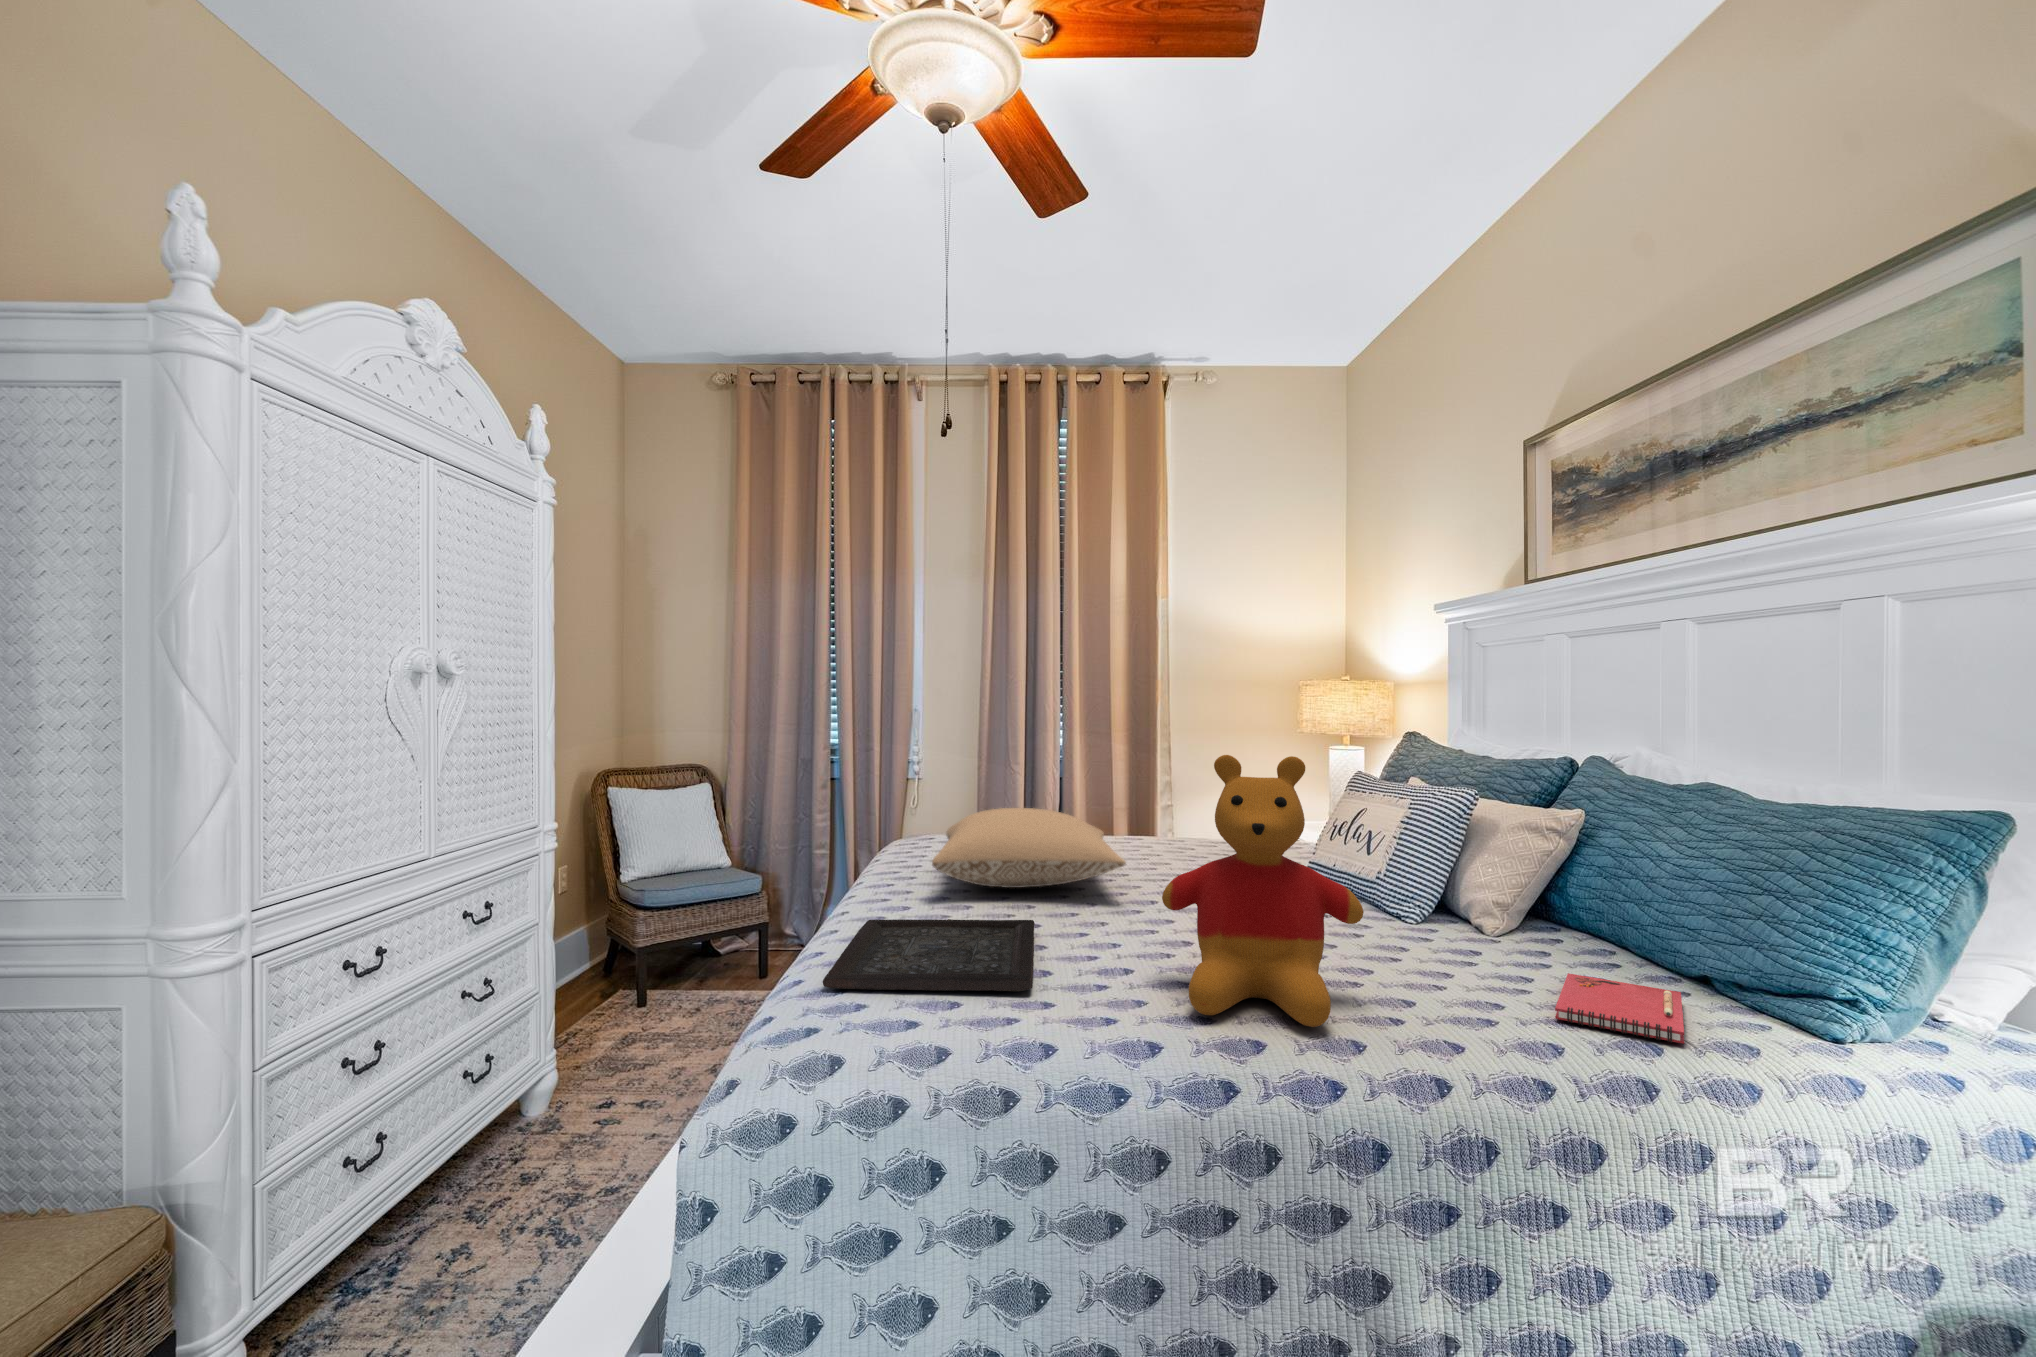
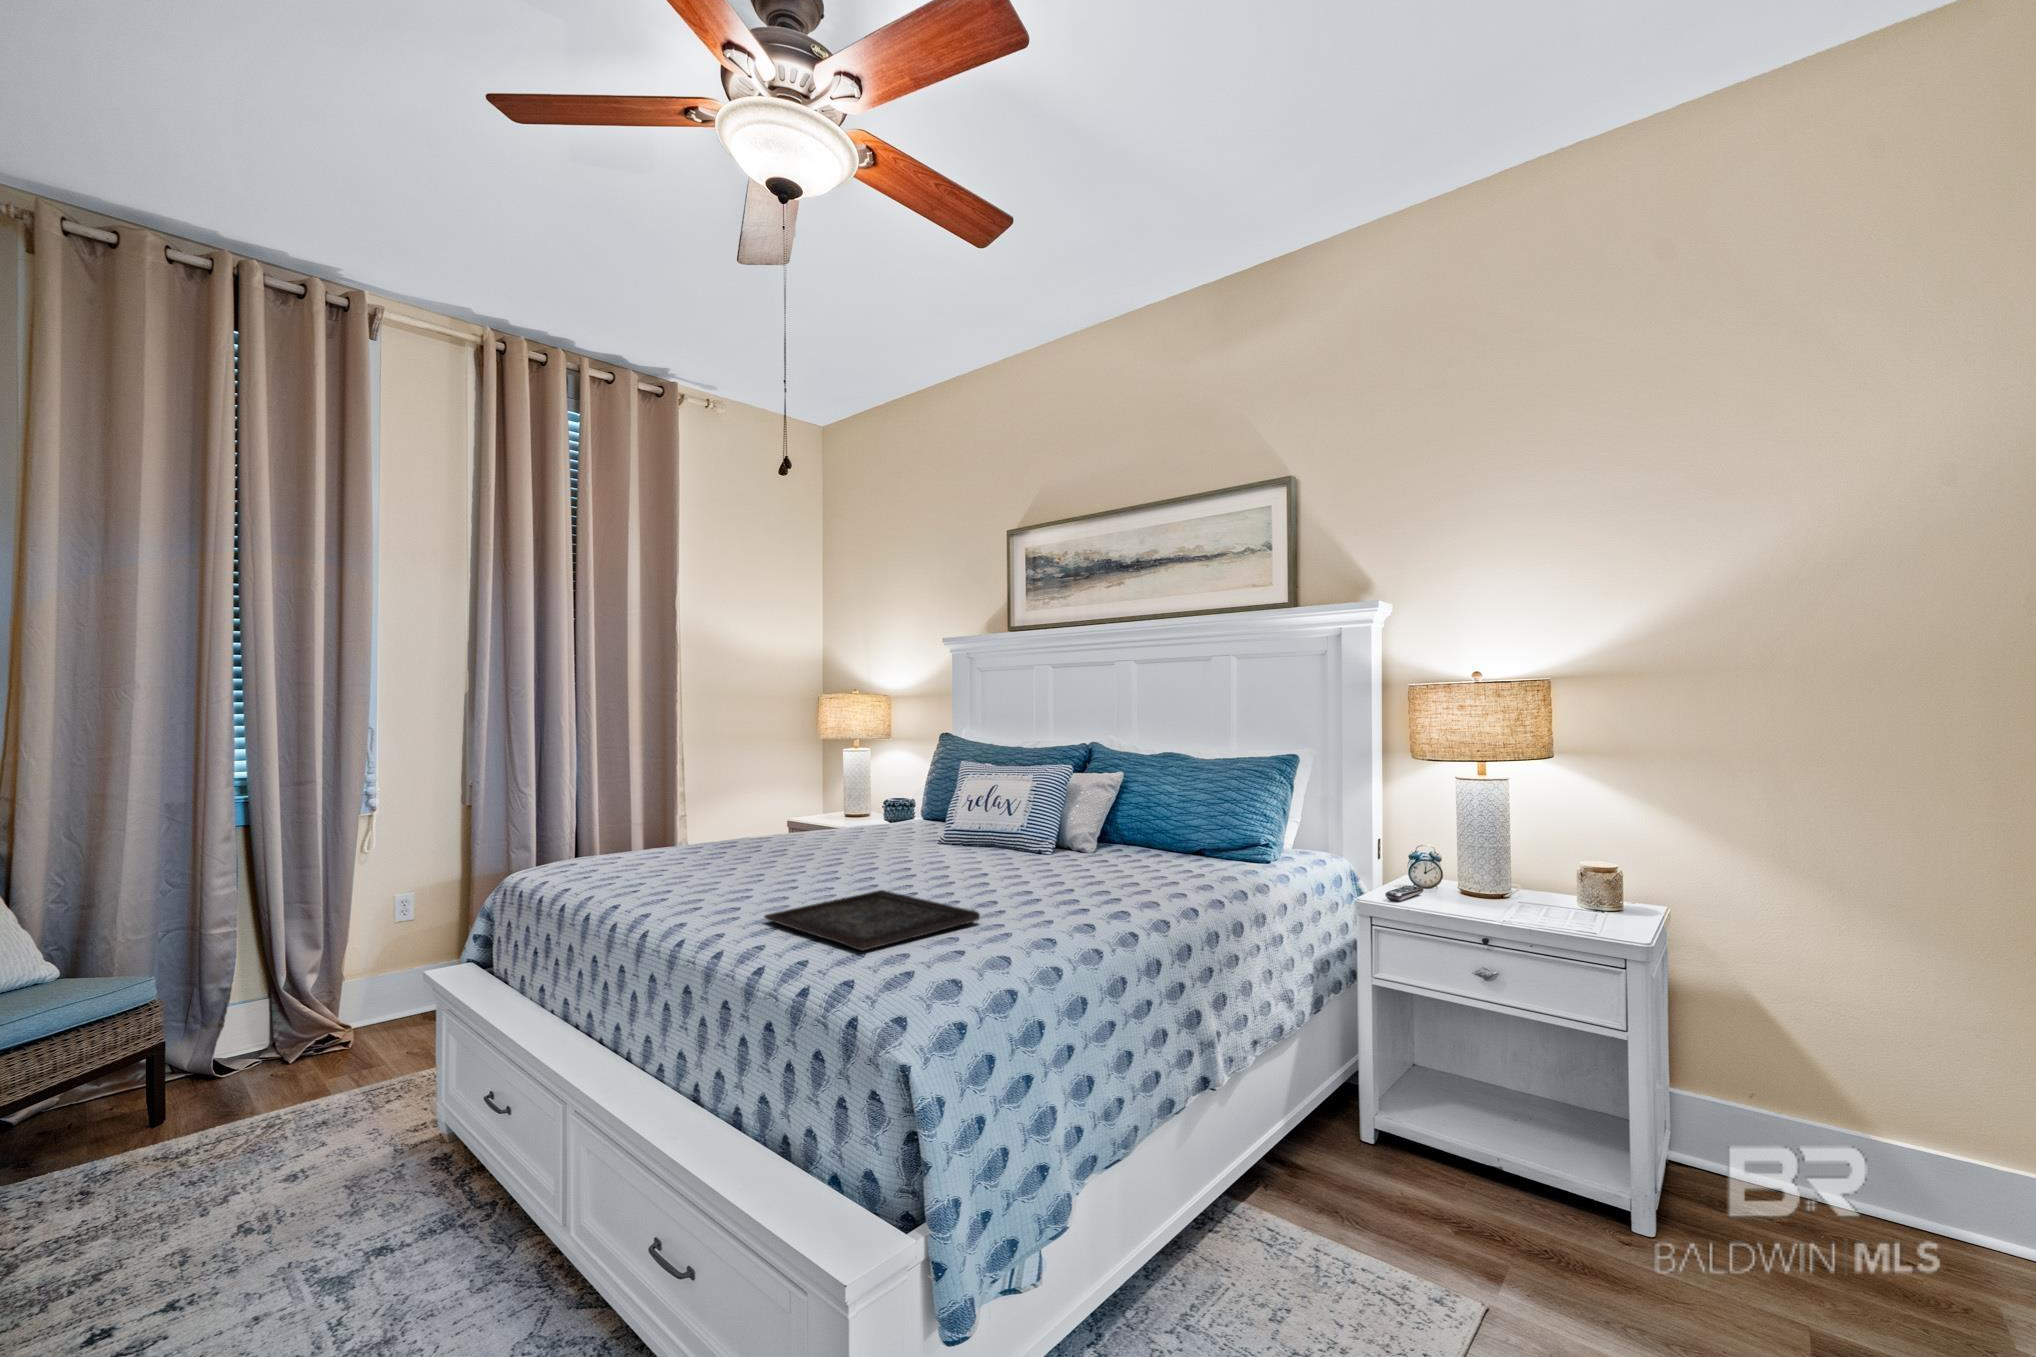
stuffed bear: present [1162,755,1364,1027] -> none [1015,748,1137,907]
pillow: present [932,808,1126,888] -> none [677,812,893,881]
notebook: present [1555,973,1684,1044] -> none [1164,855,1240,876]

